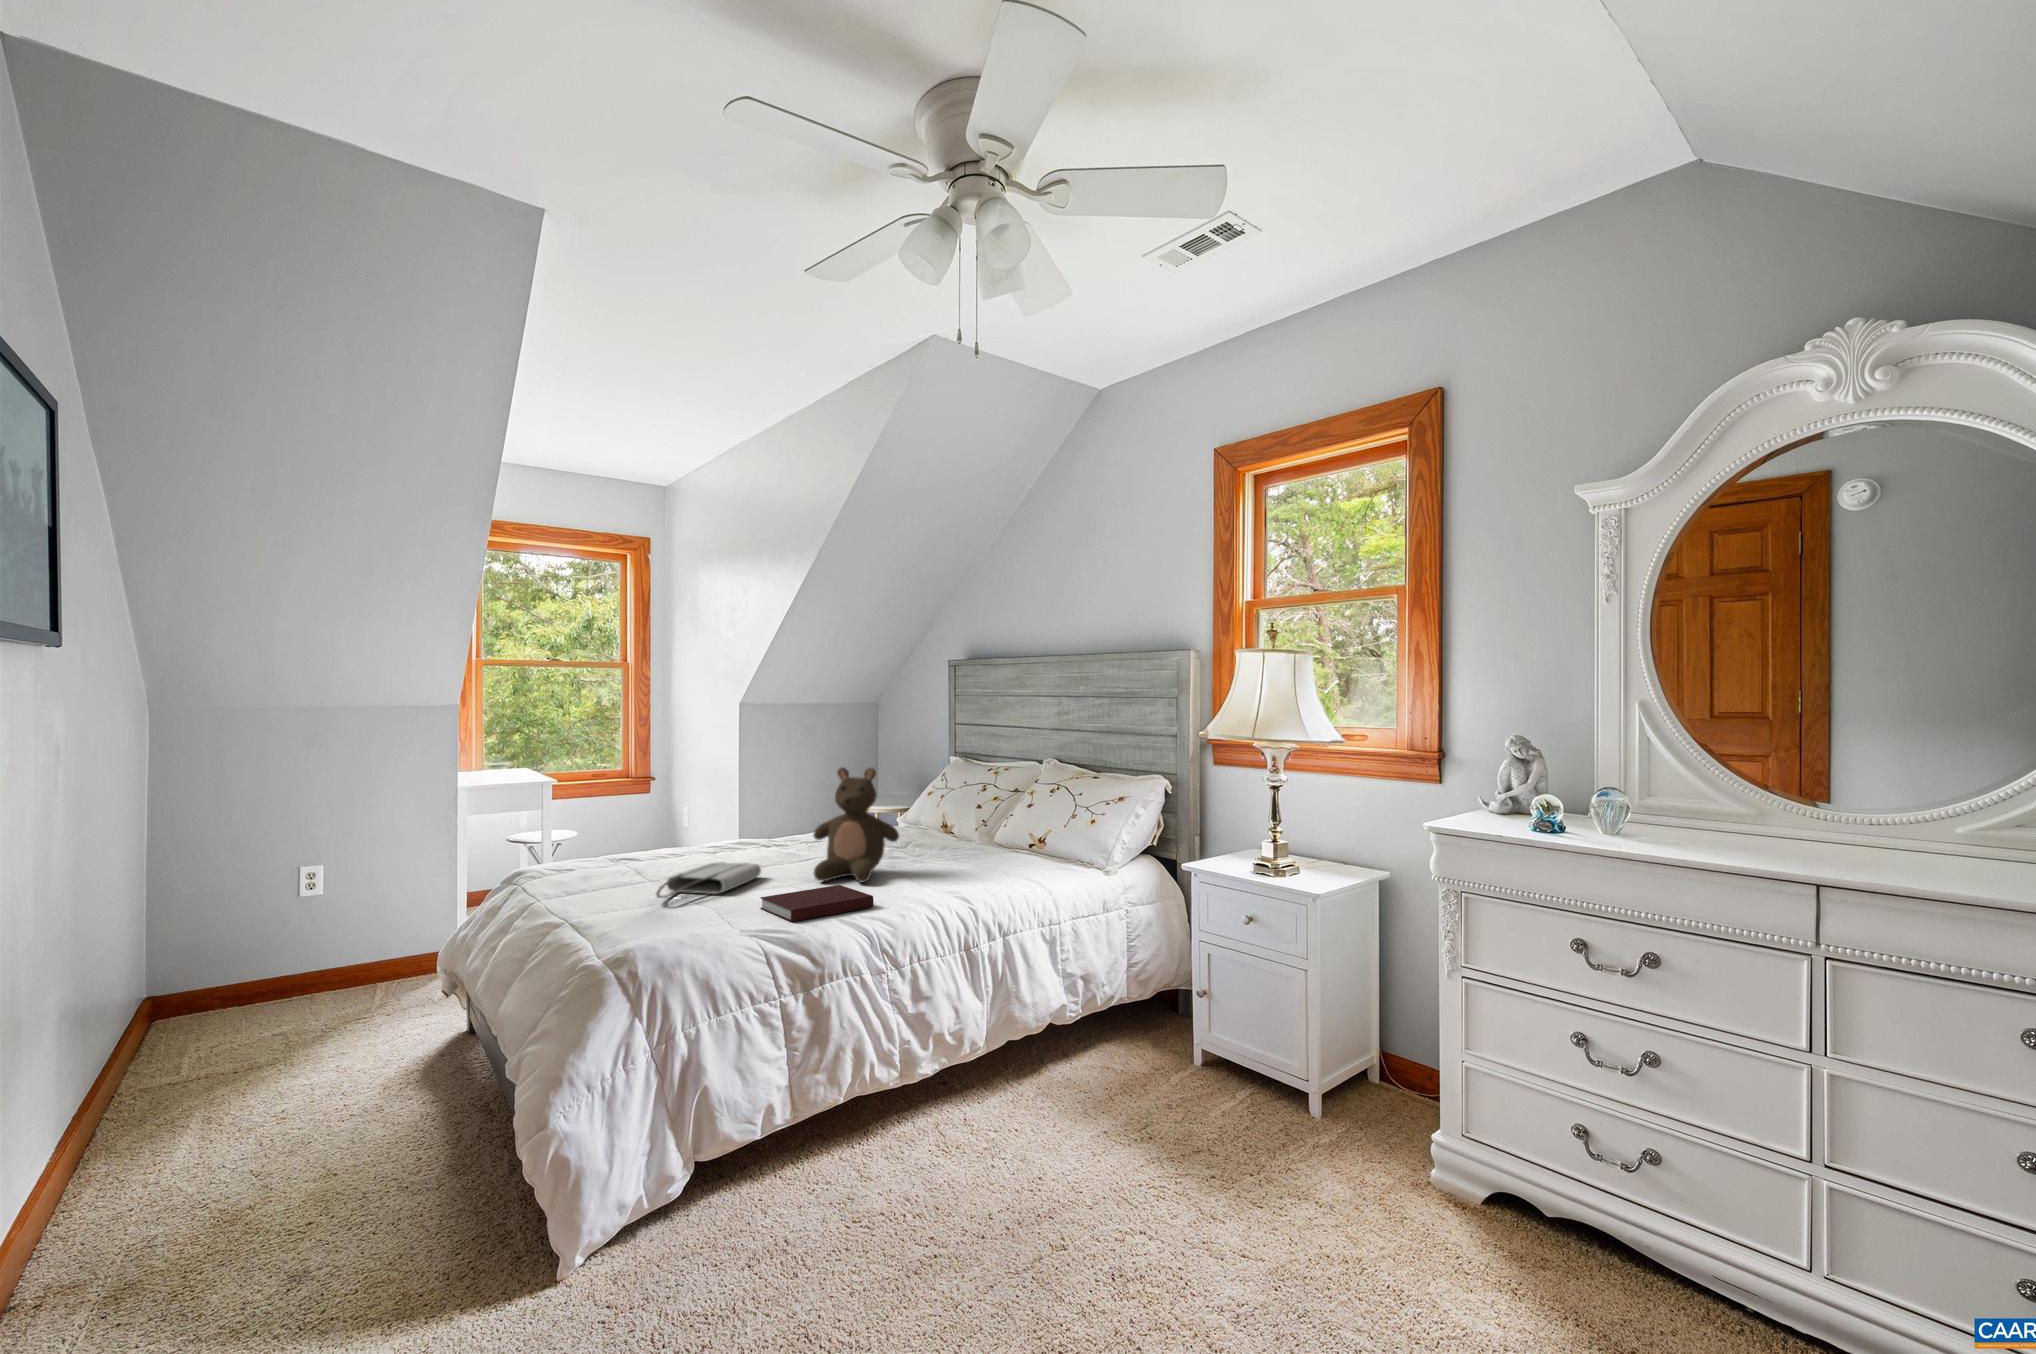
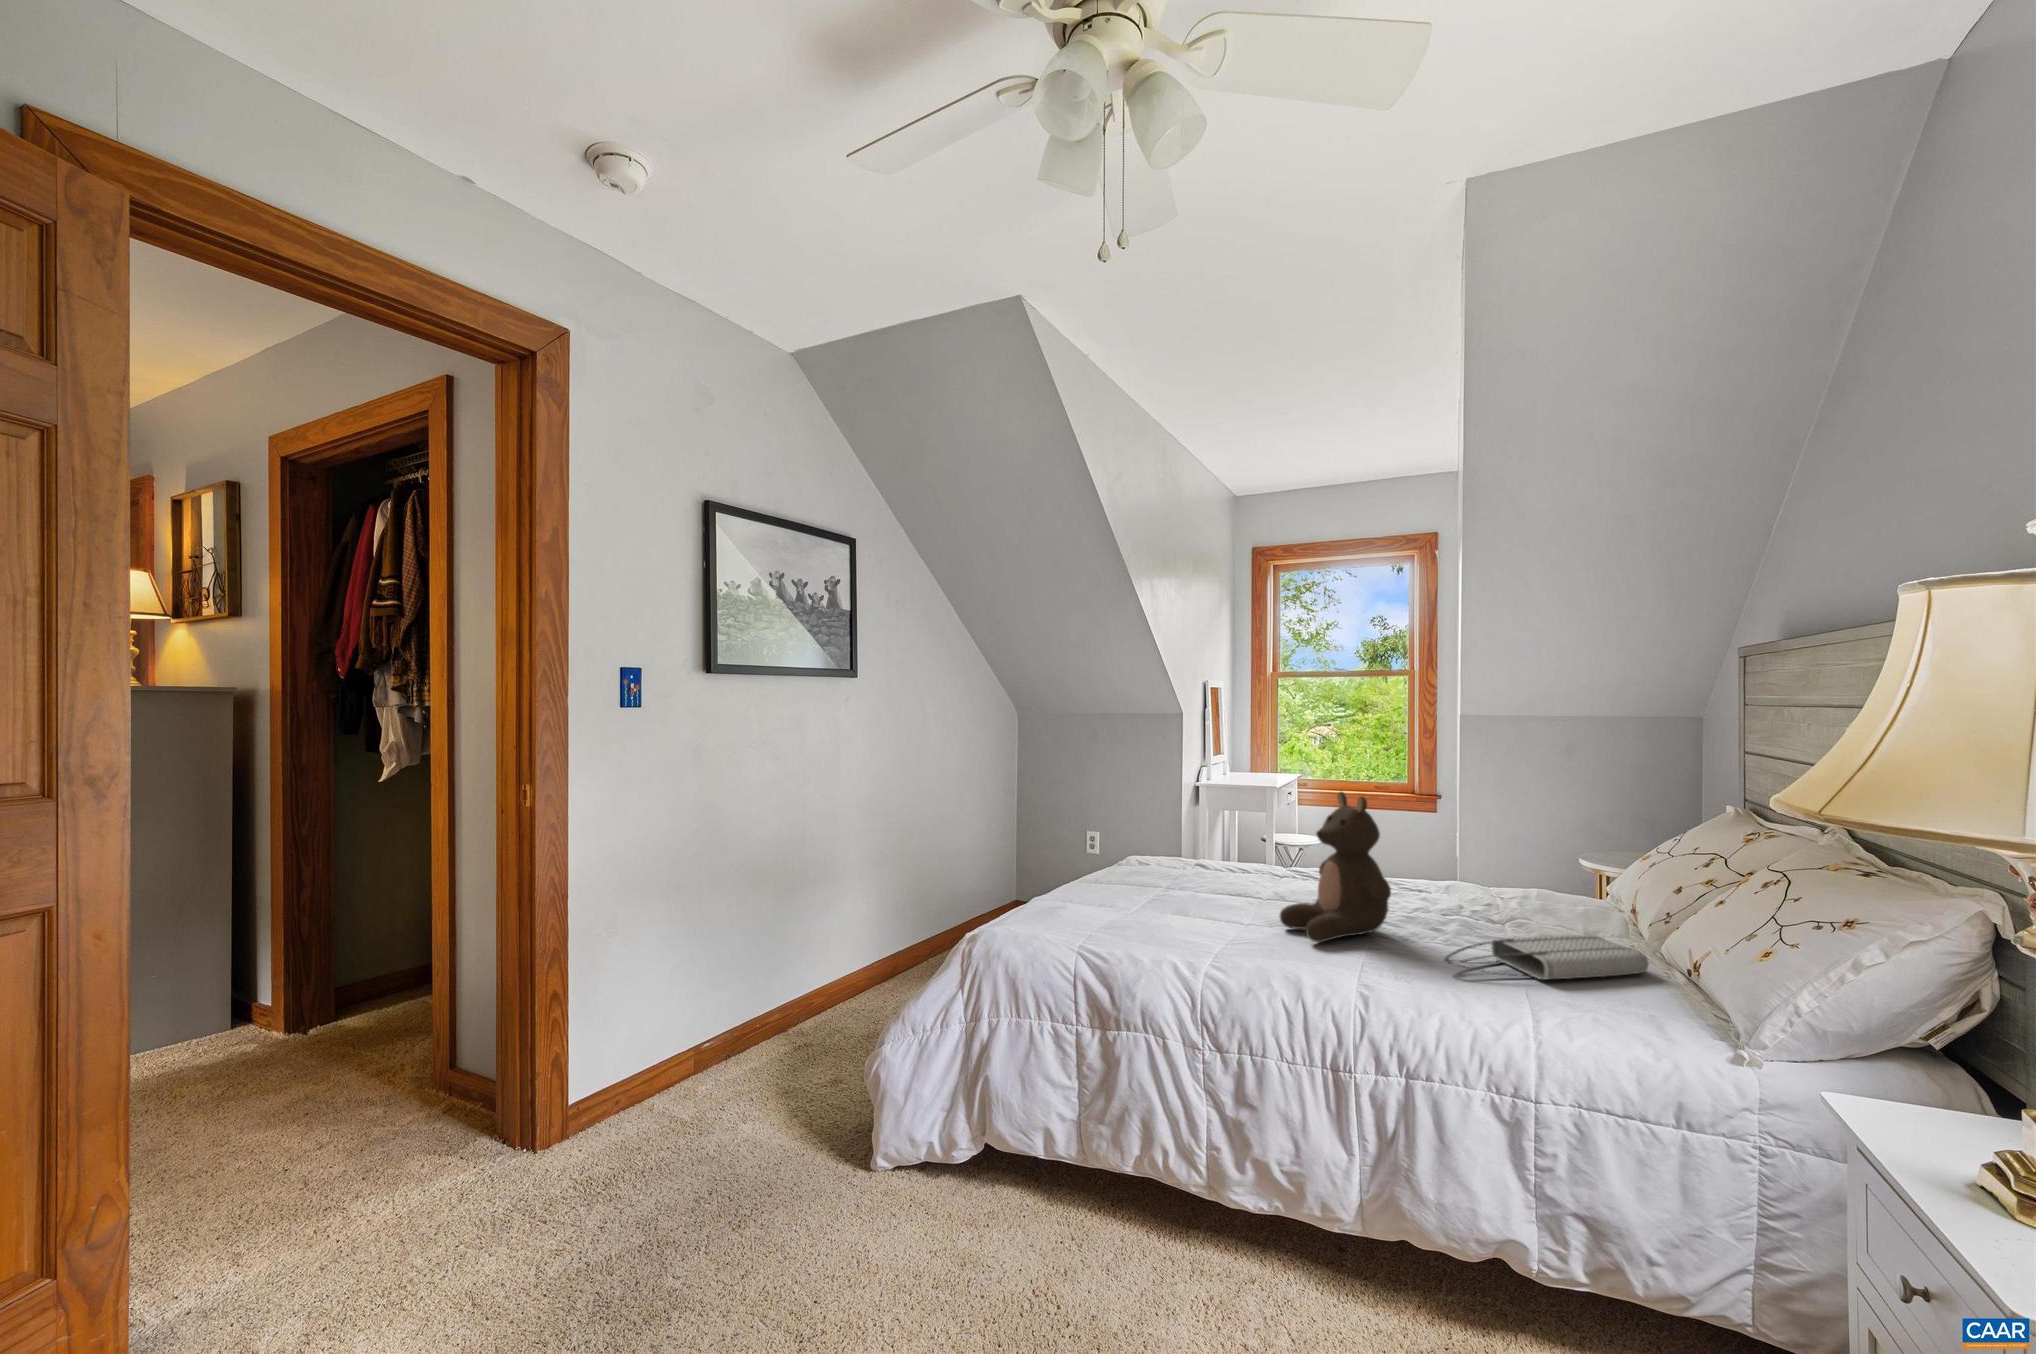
tote bag: present [656,862,761,898] -> present [1444,935,1649,979]
notebook: present [760,885,874,922] -> none [1128,922,1254,968]

